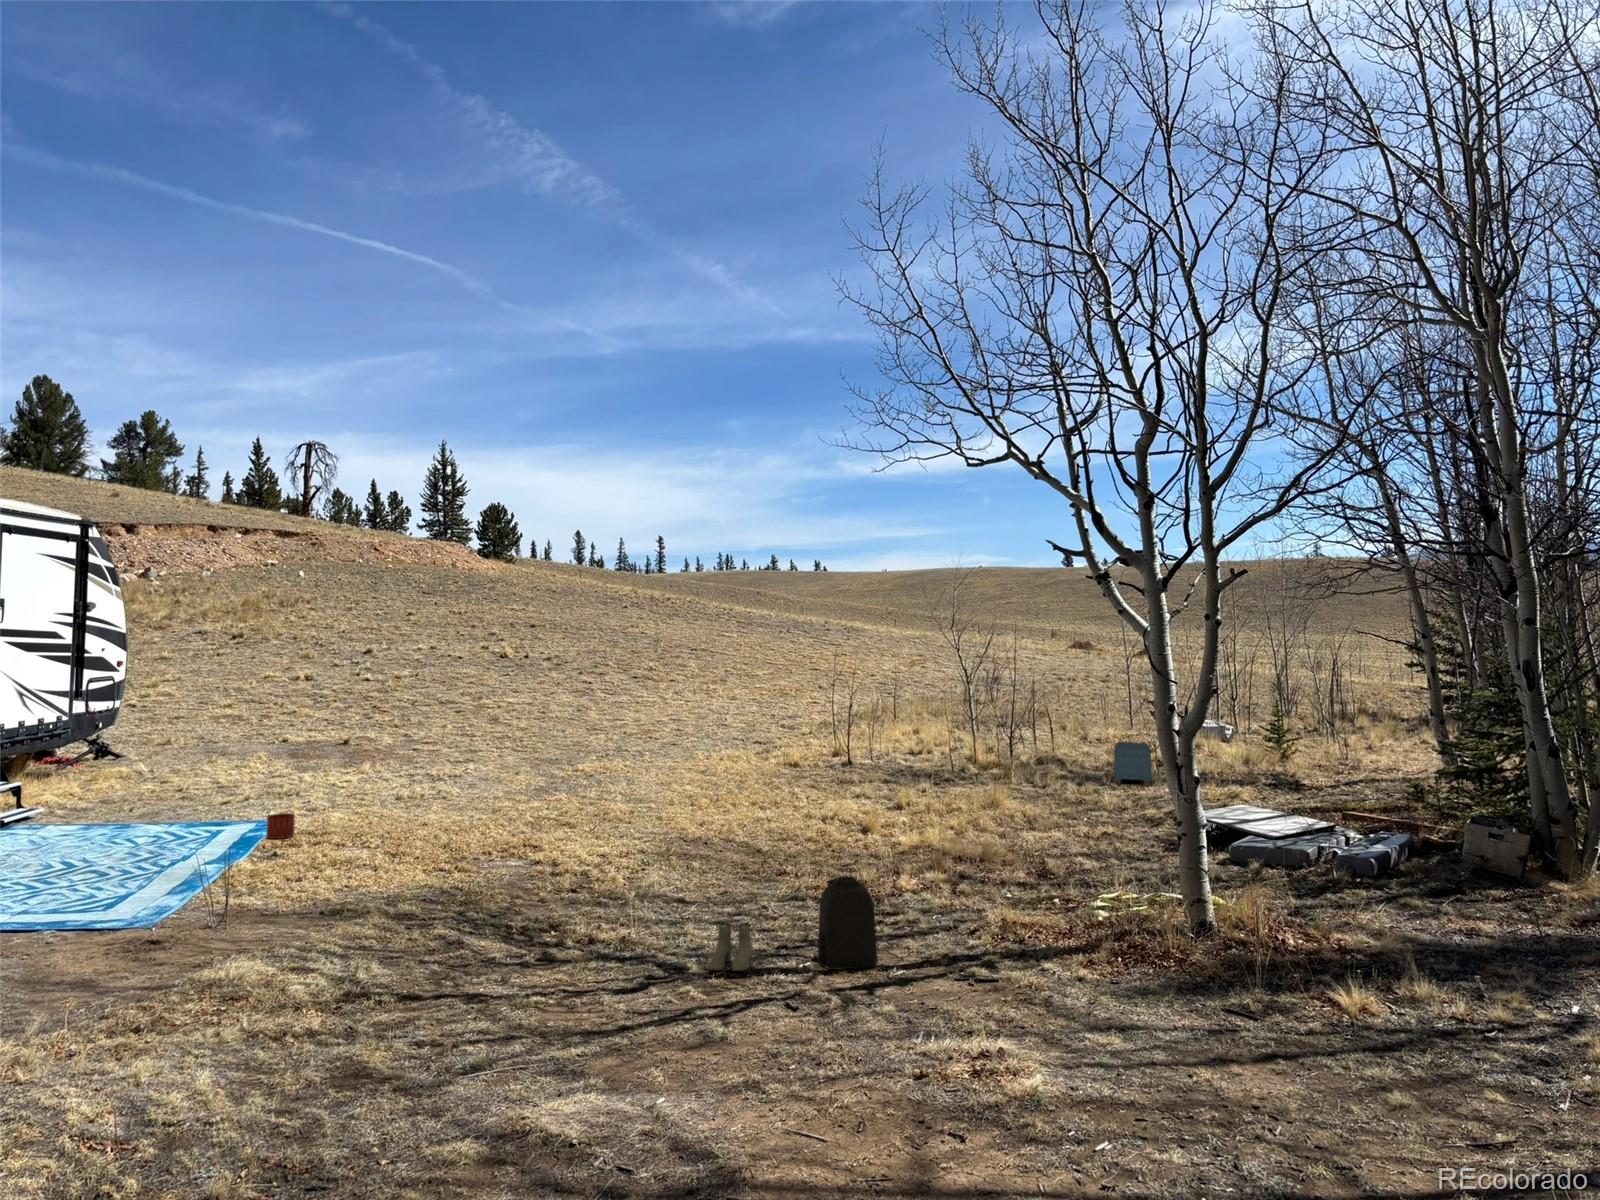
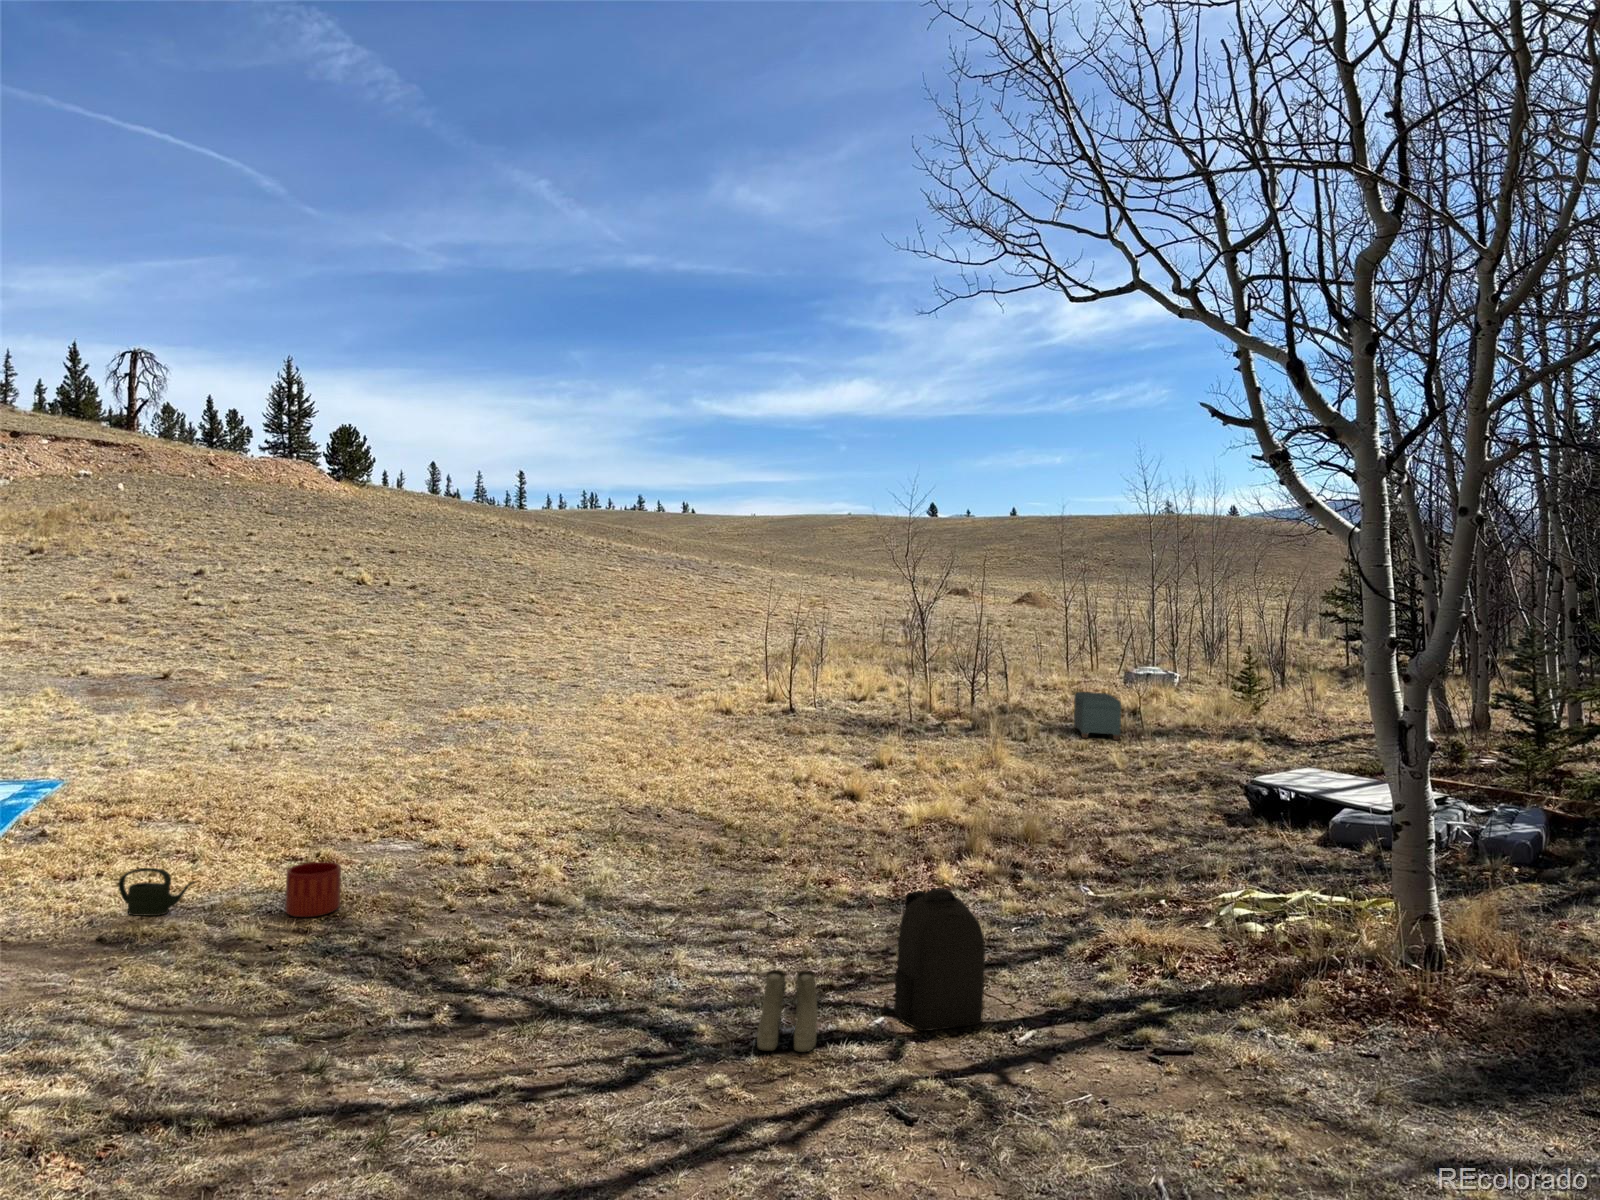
planter: present [266,813,295,839] -> present [285,861,341,917]
watering can: none [331,867,378,899] -> present [118,868,195,916]

